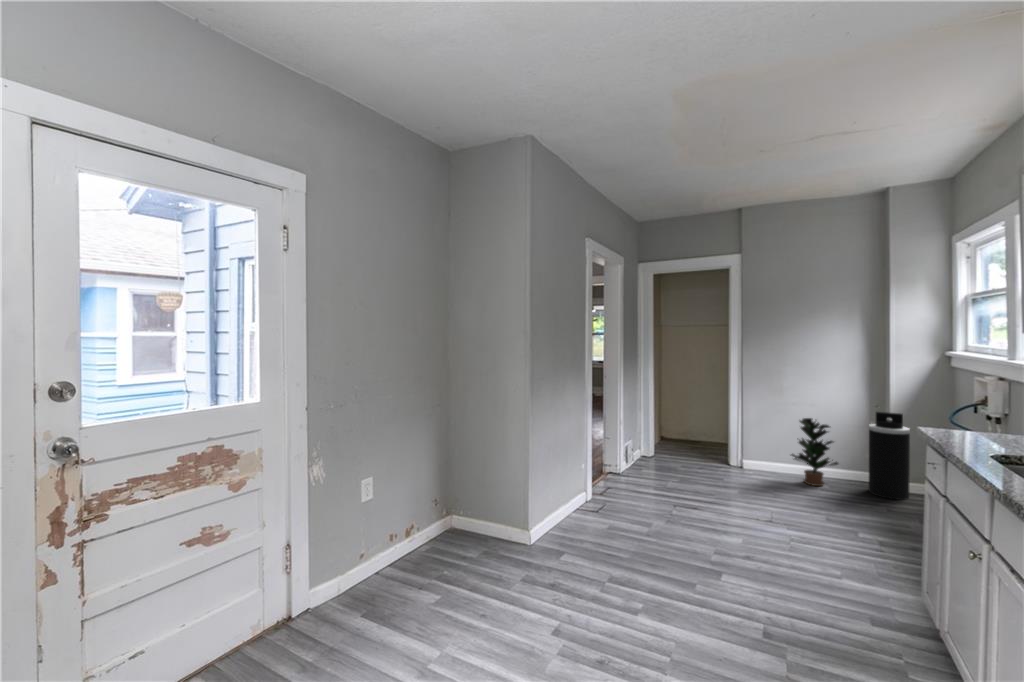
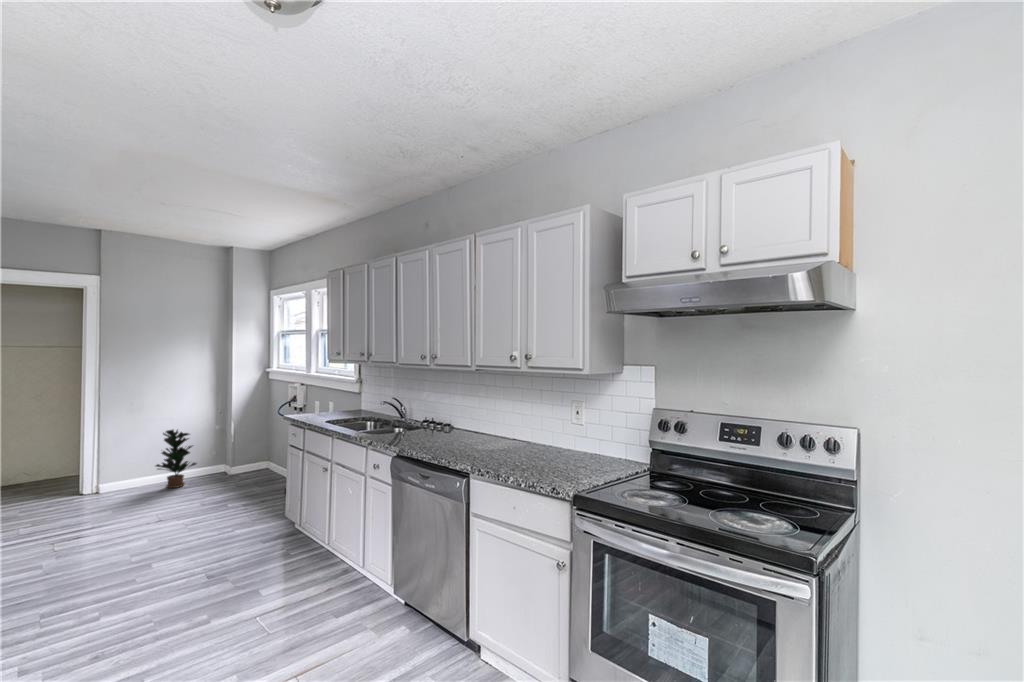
trash can: present [869,412,910,500] -> none [218,415,247,481]

